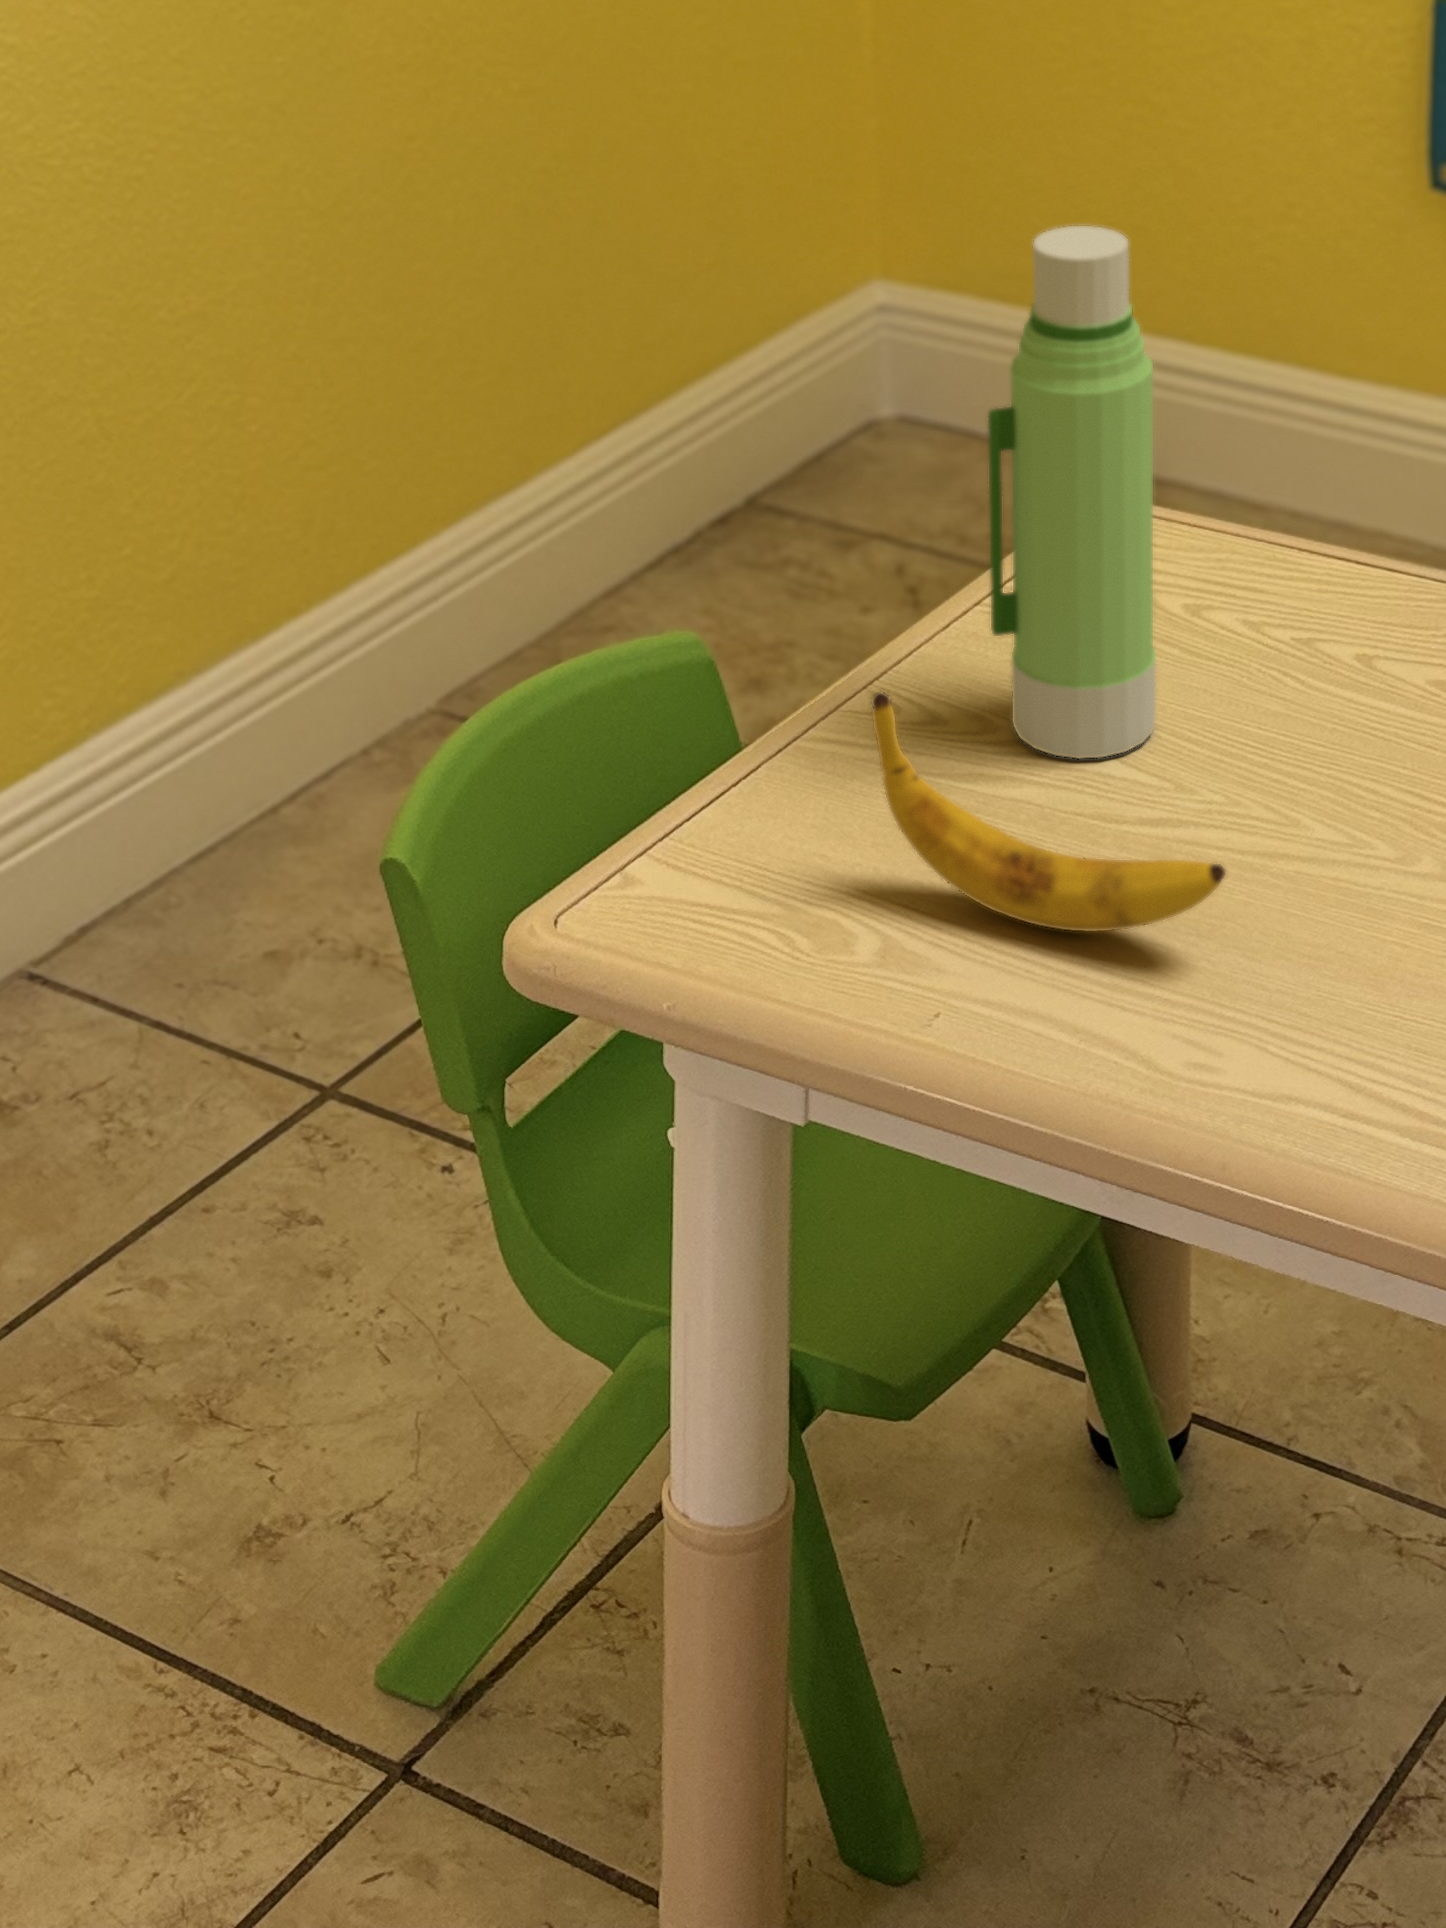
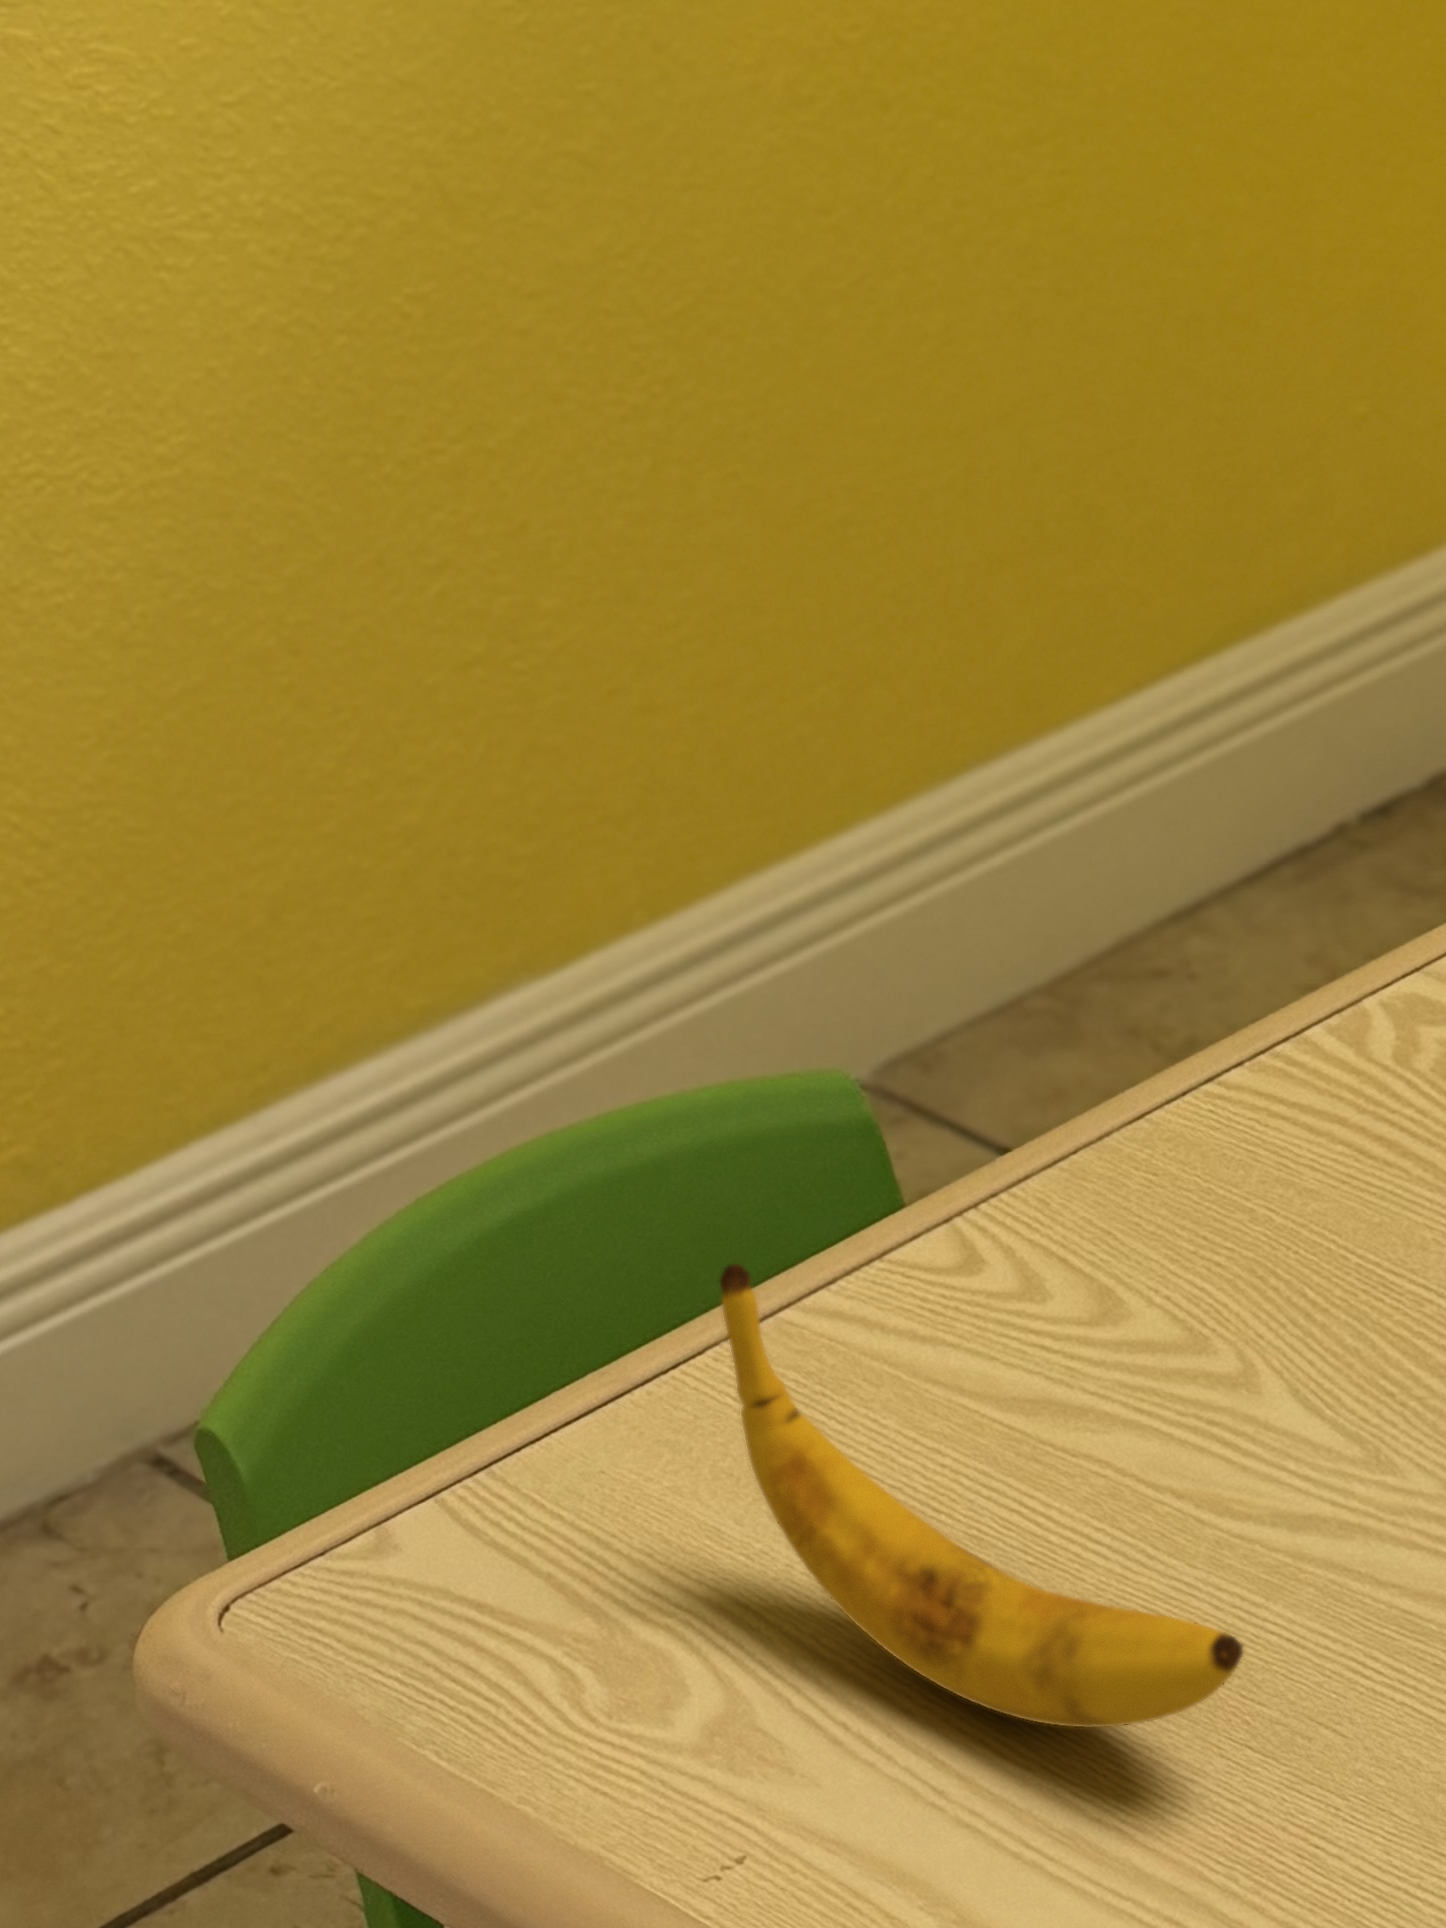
water bottle: present [988,226,1156,758] -> none [1036,466,1358,1385]

